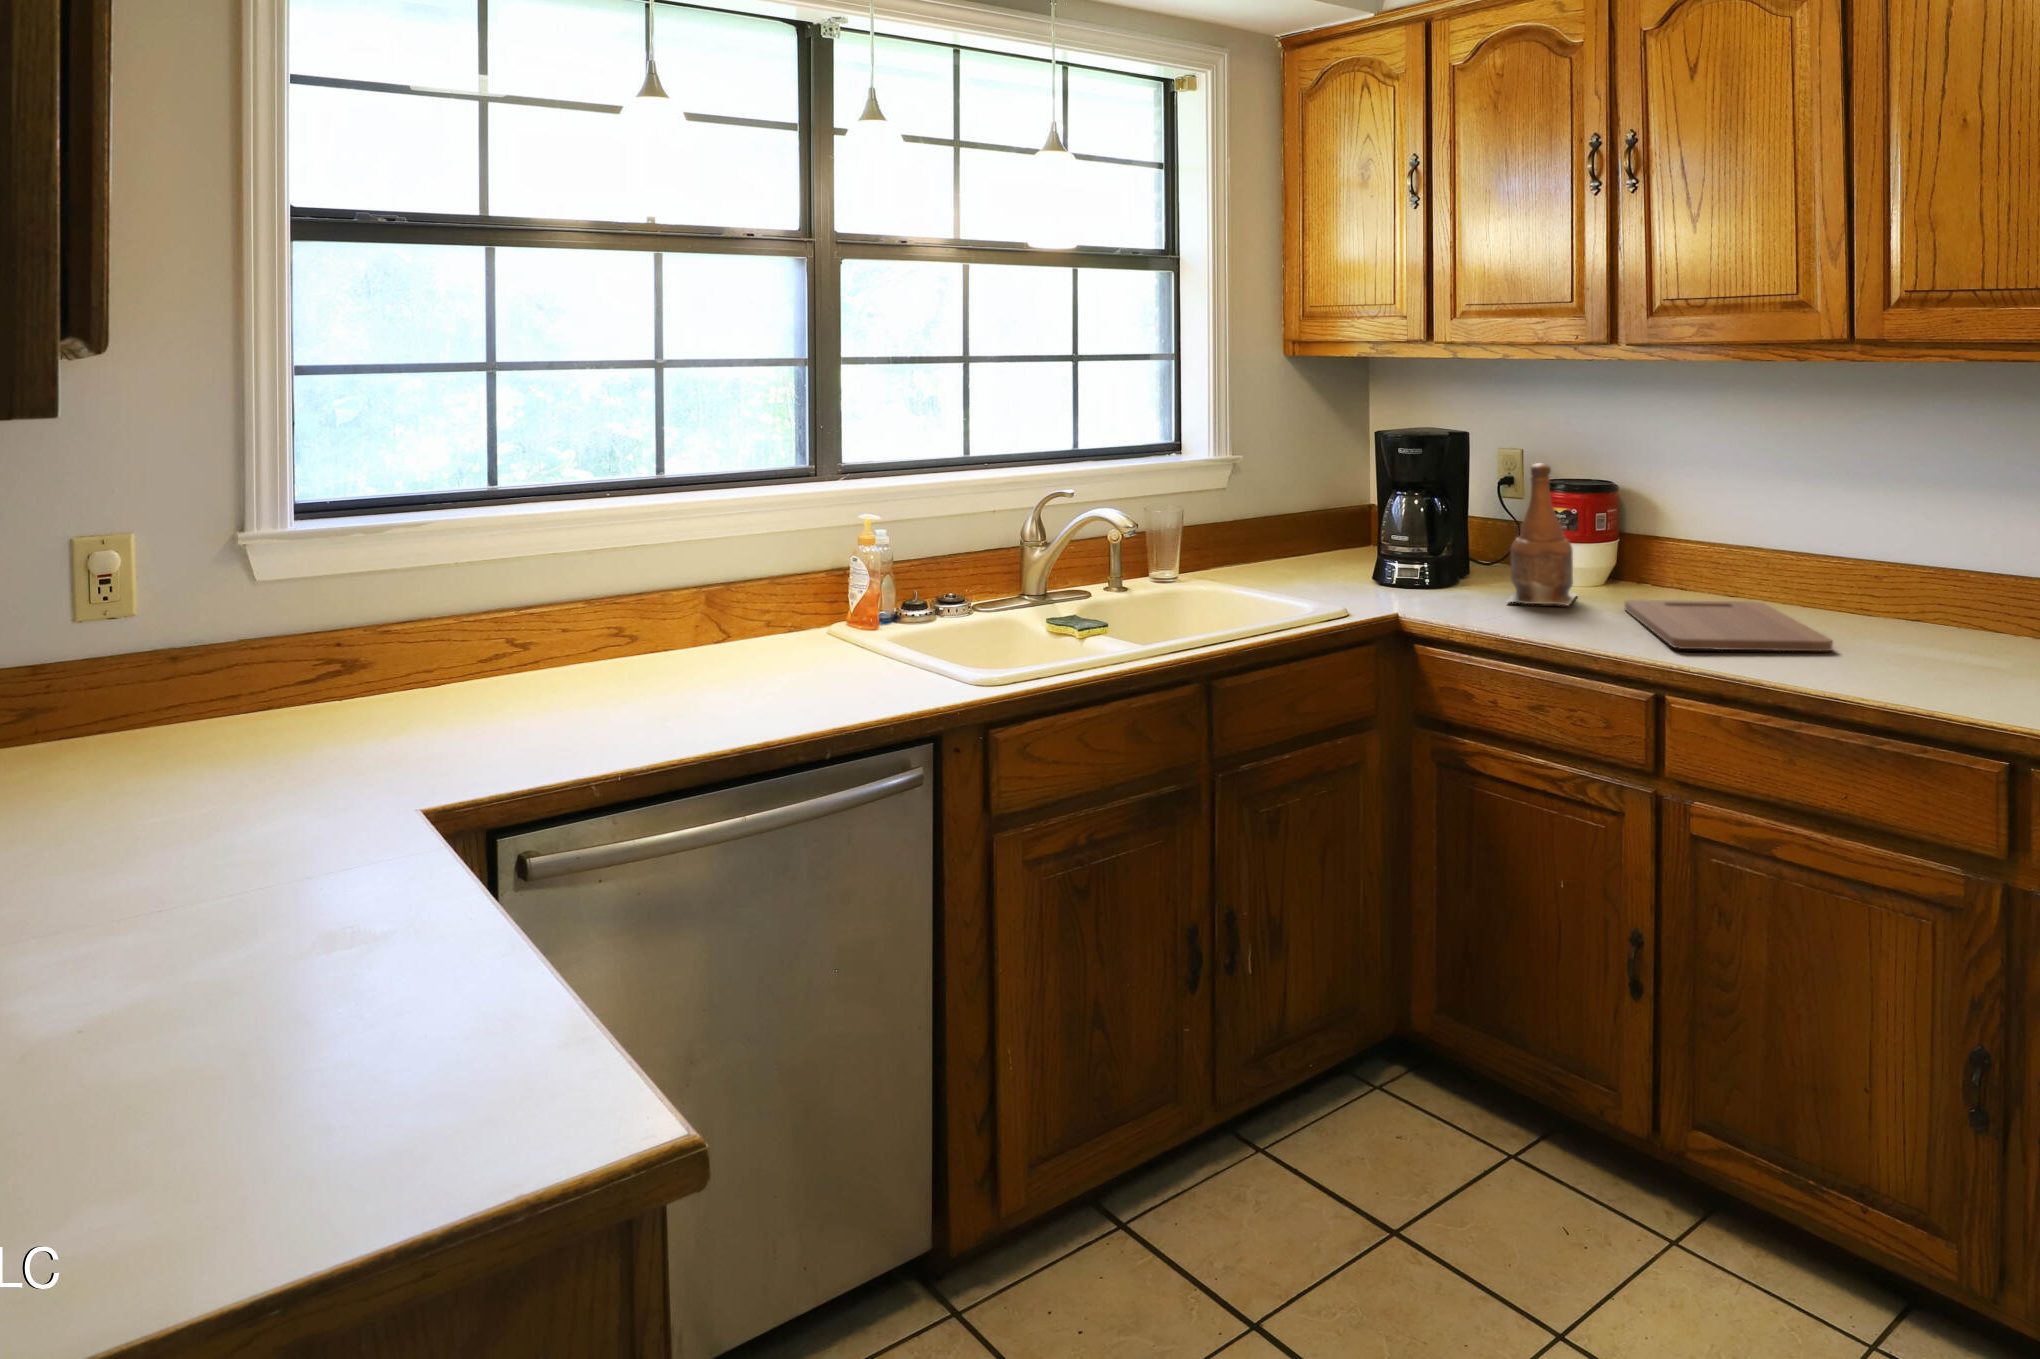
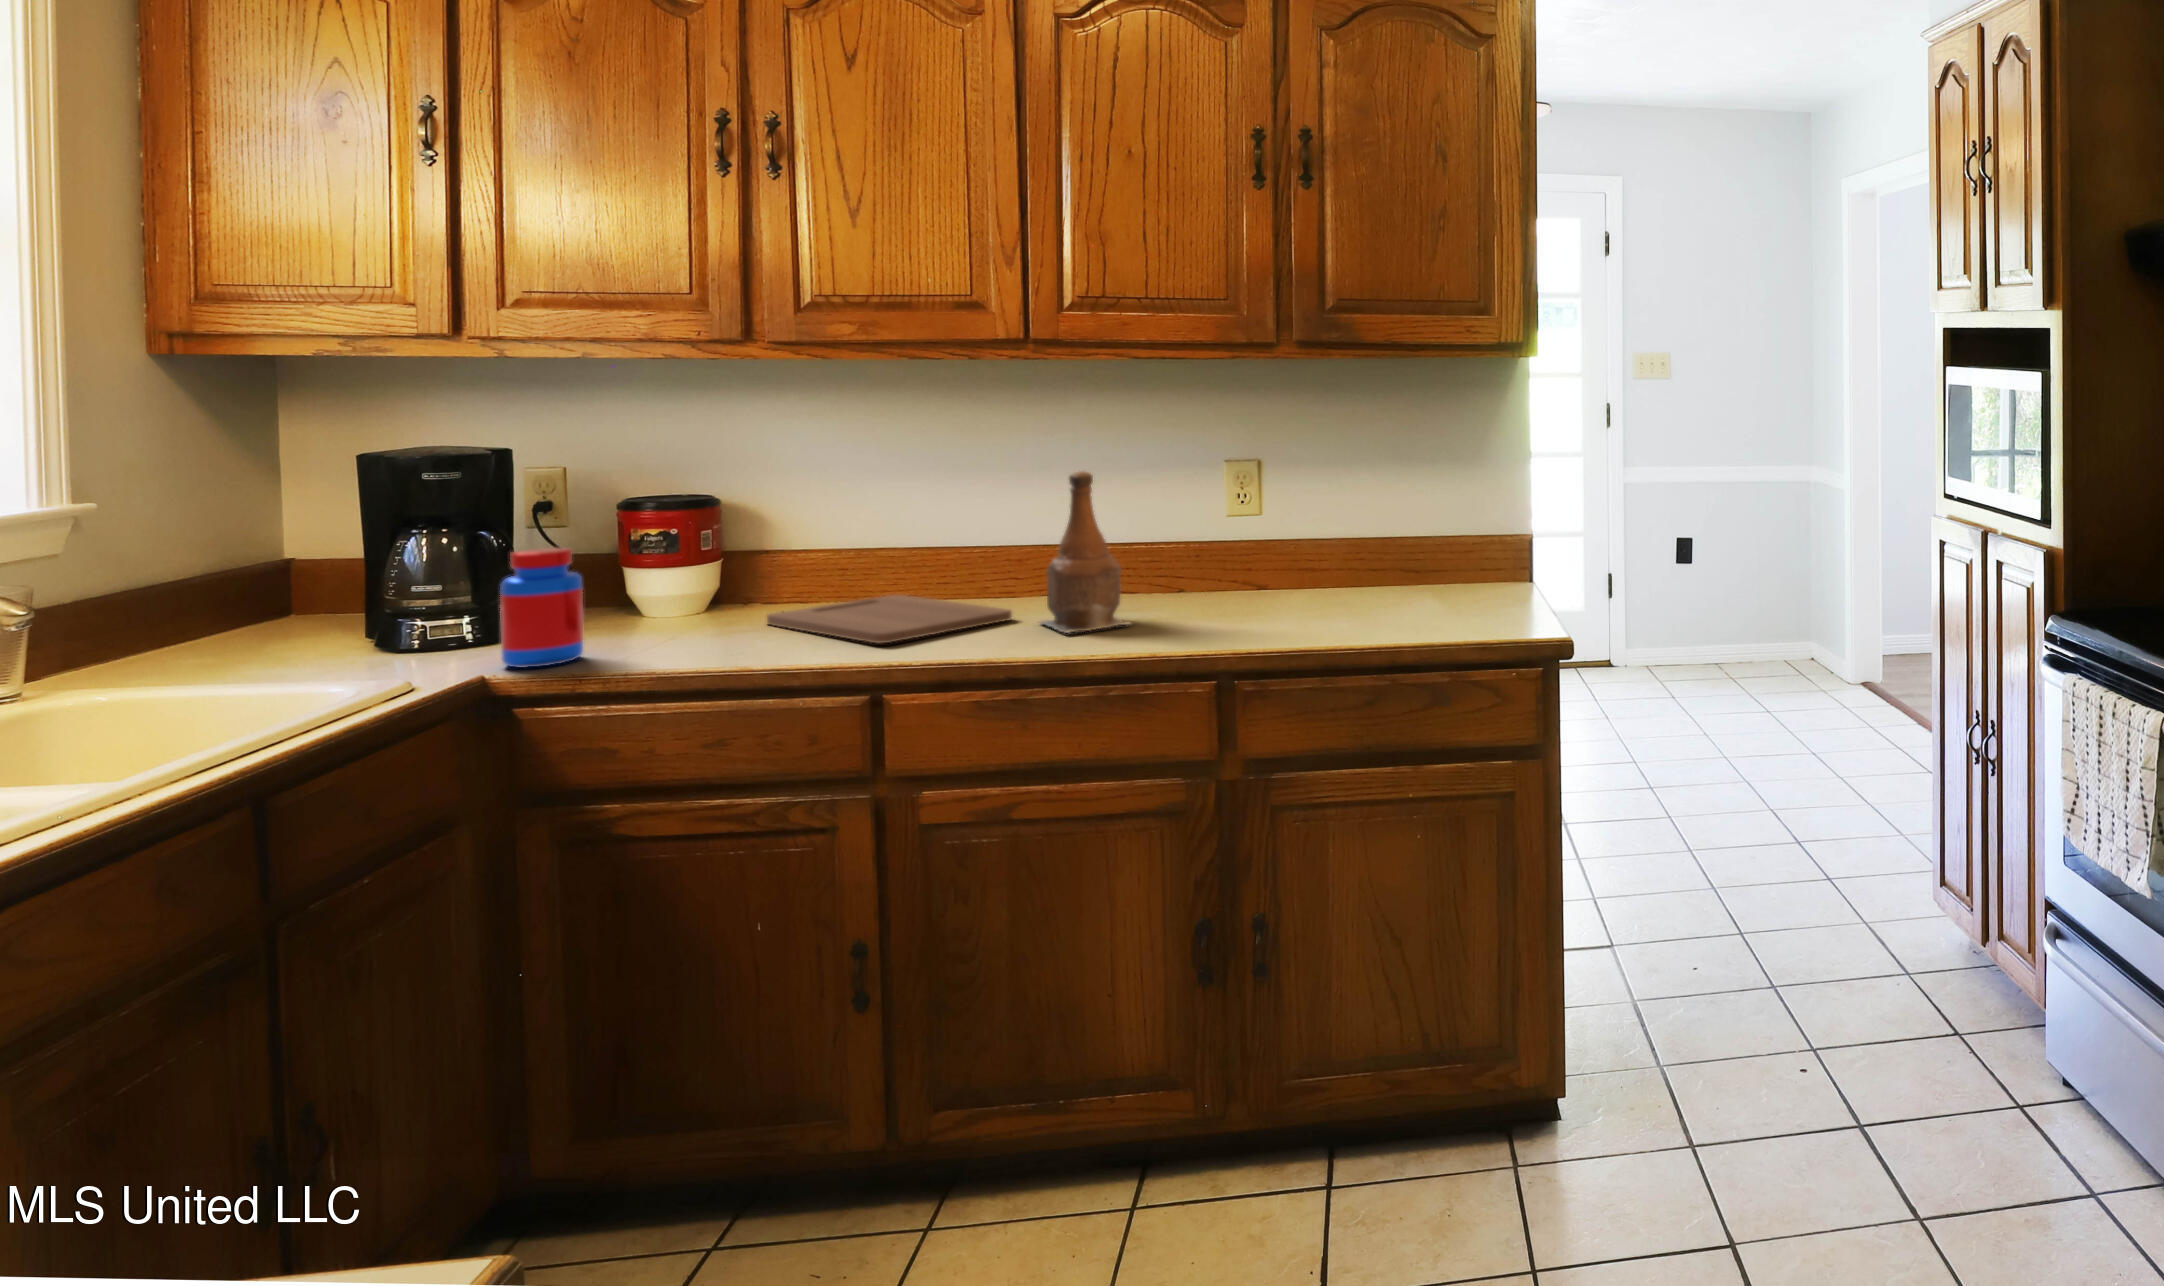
bottle: present [1508,463,1577,605] -> present [1038,471,1129,633]
jar: none [1418,516,1472,612] -> present [500,548,583,668]

